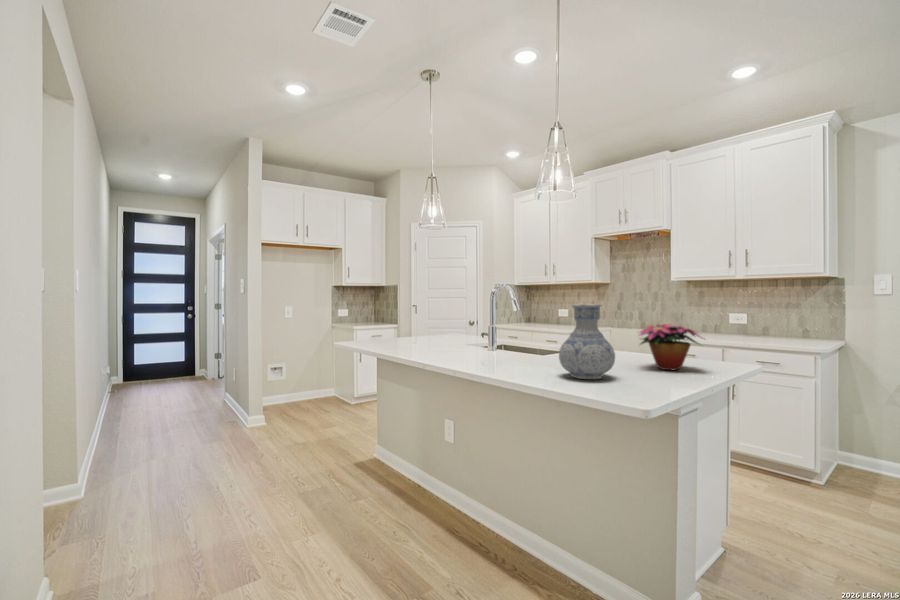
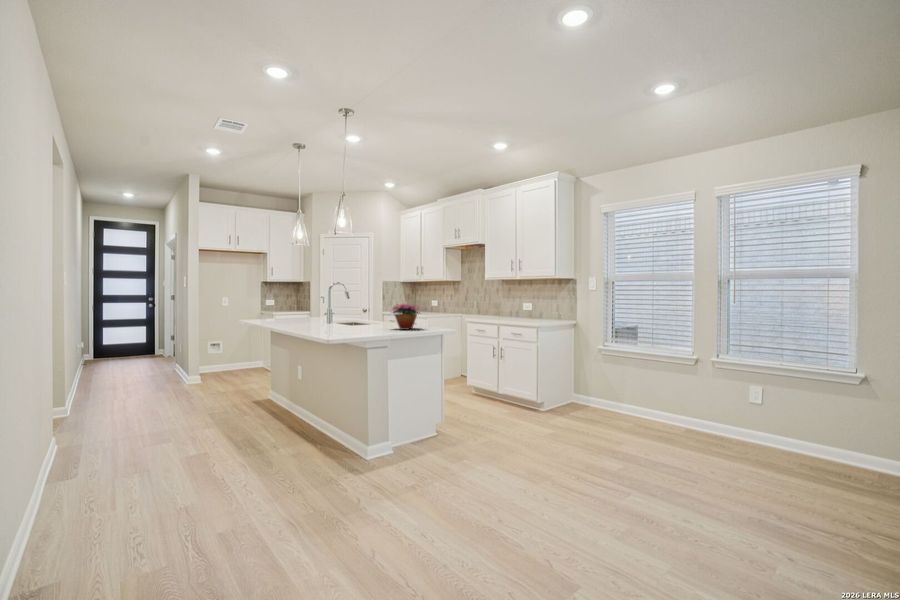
vase: present [559,304,615,379] -> none [332,291,363,332]

